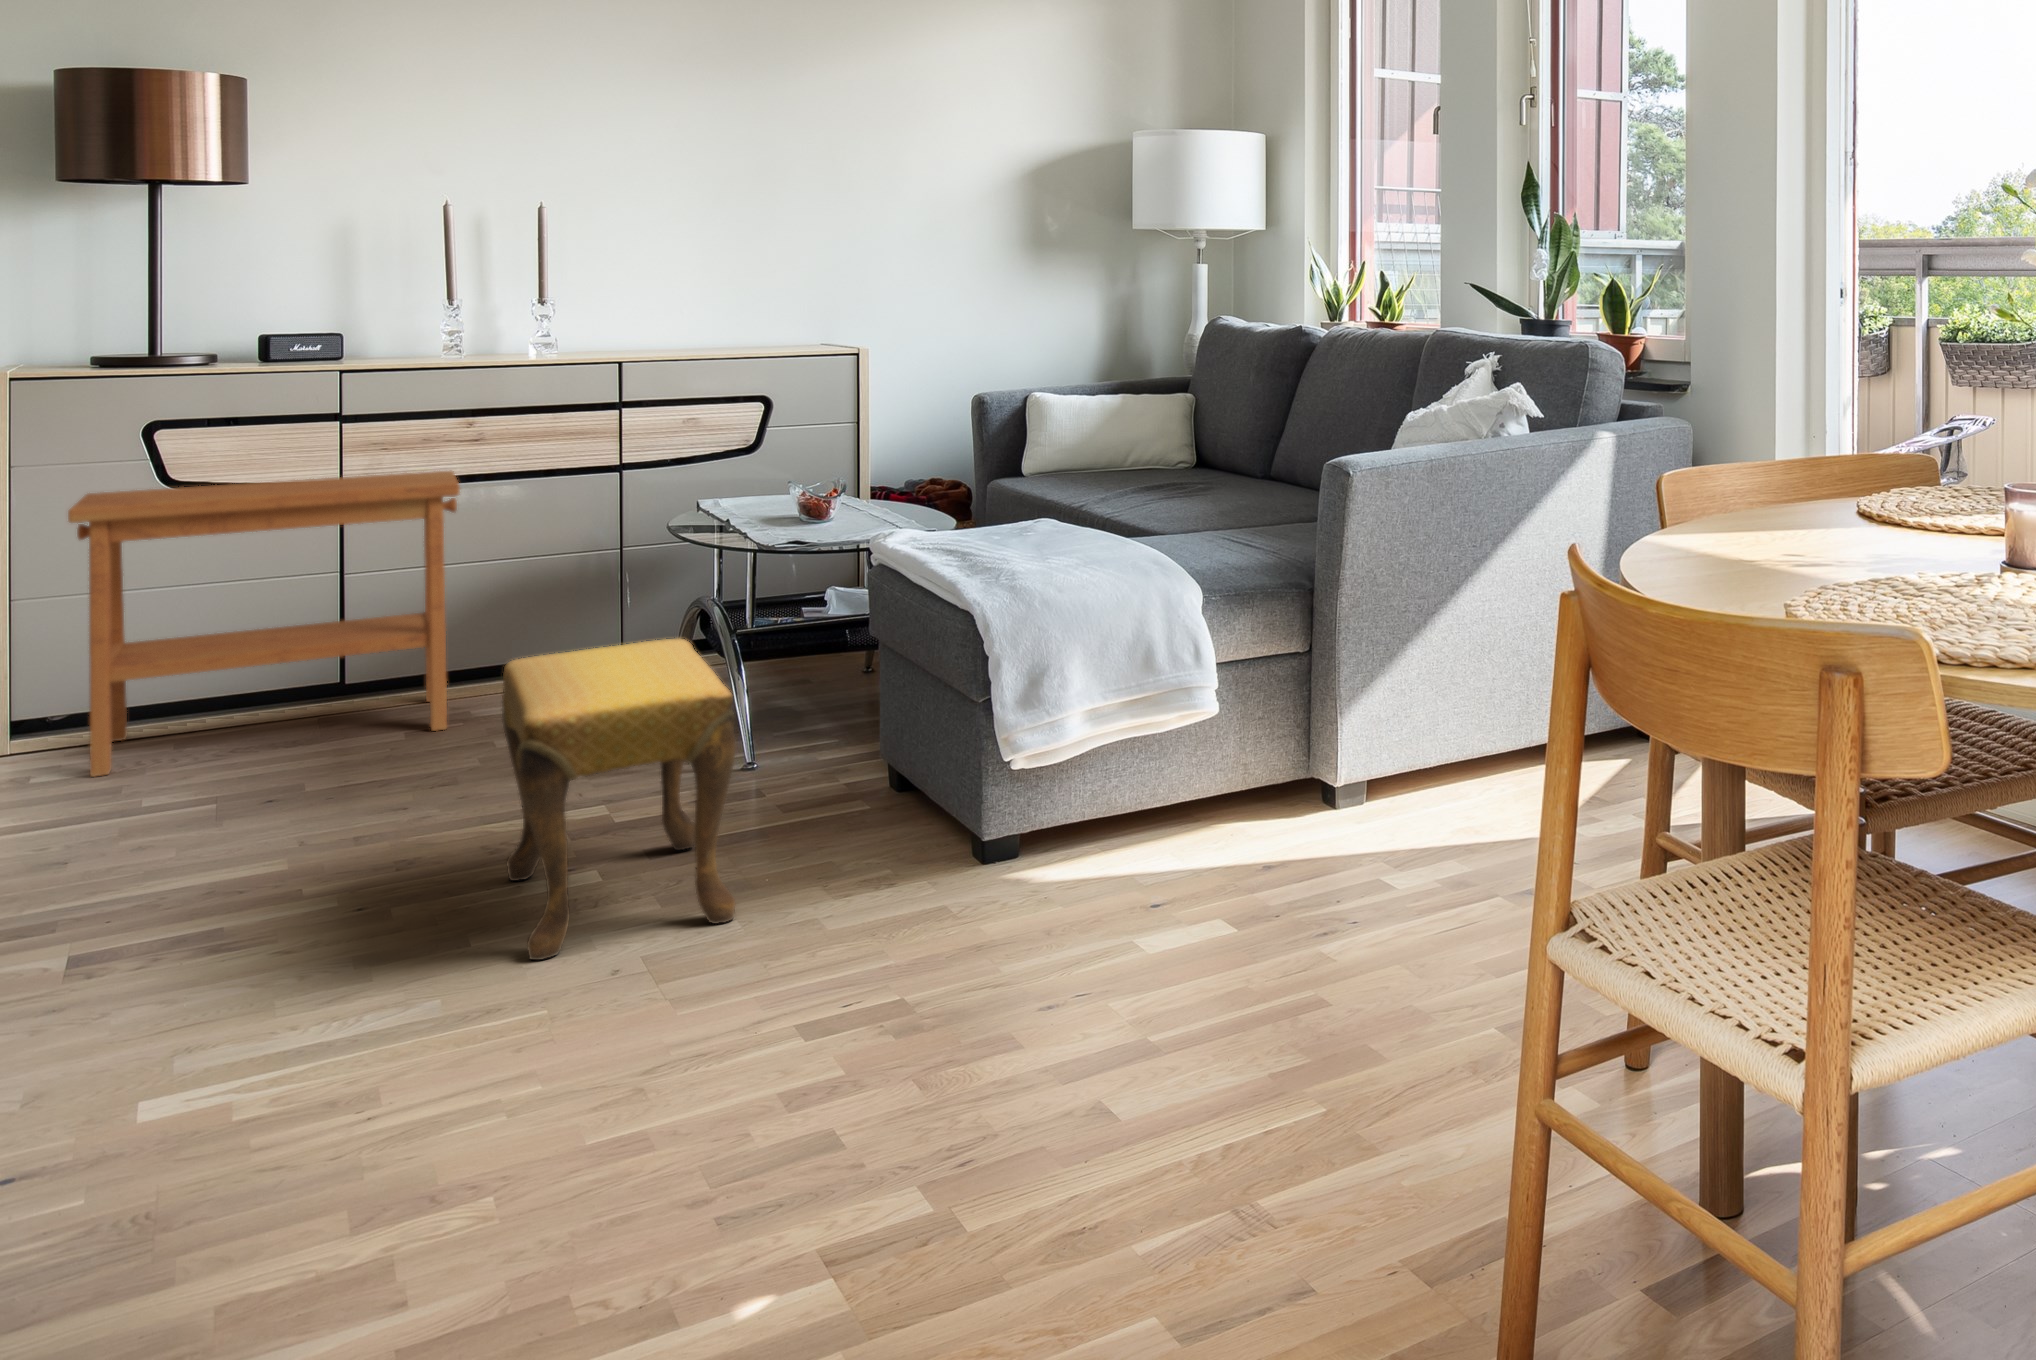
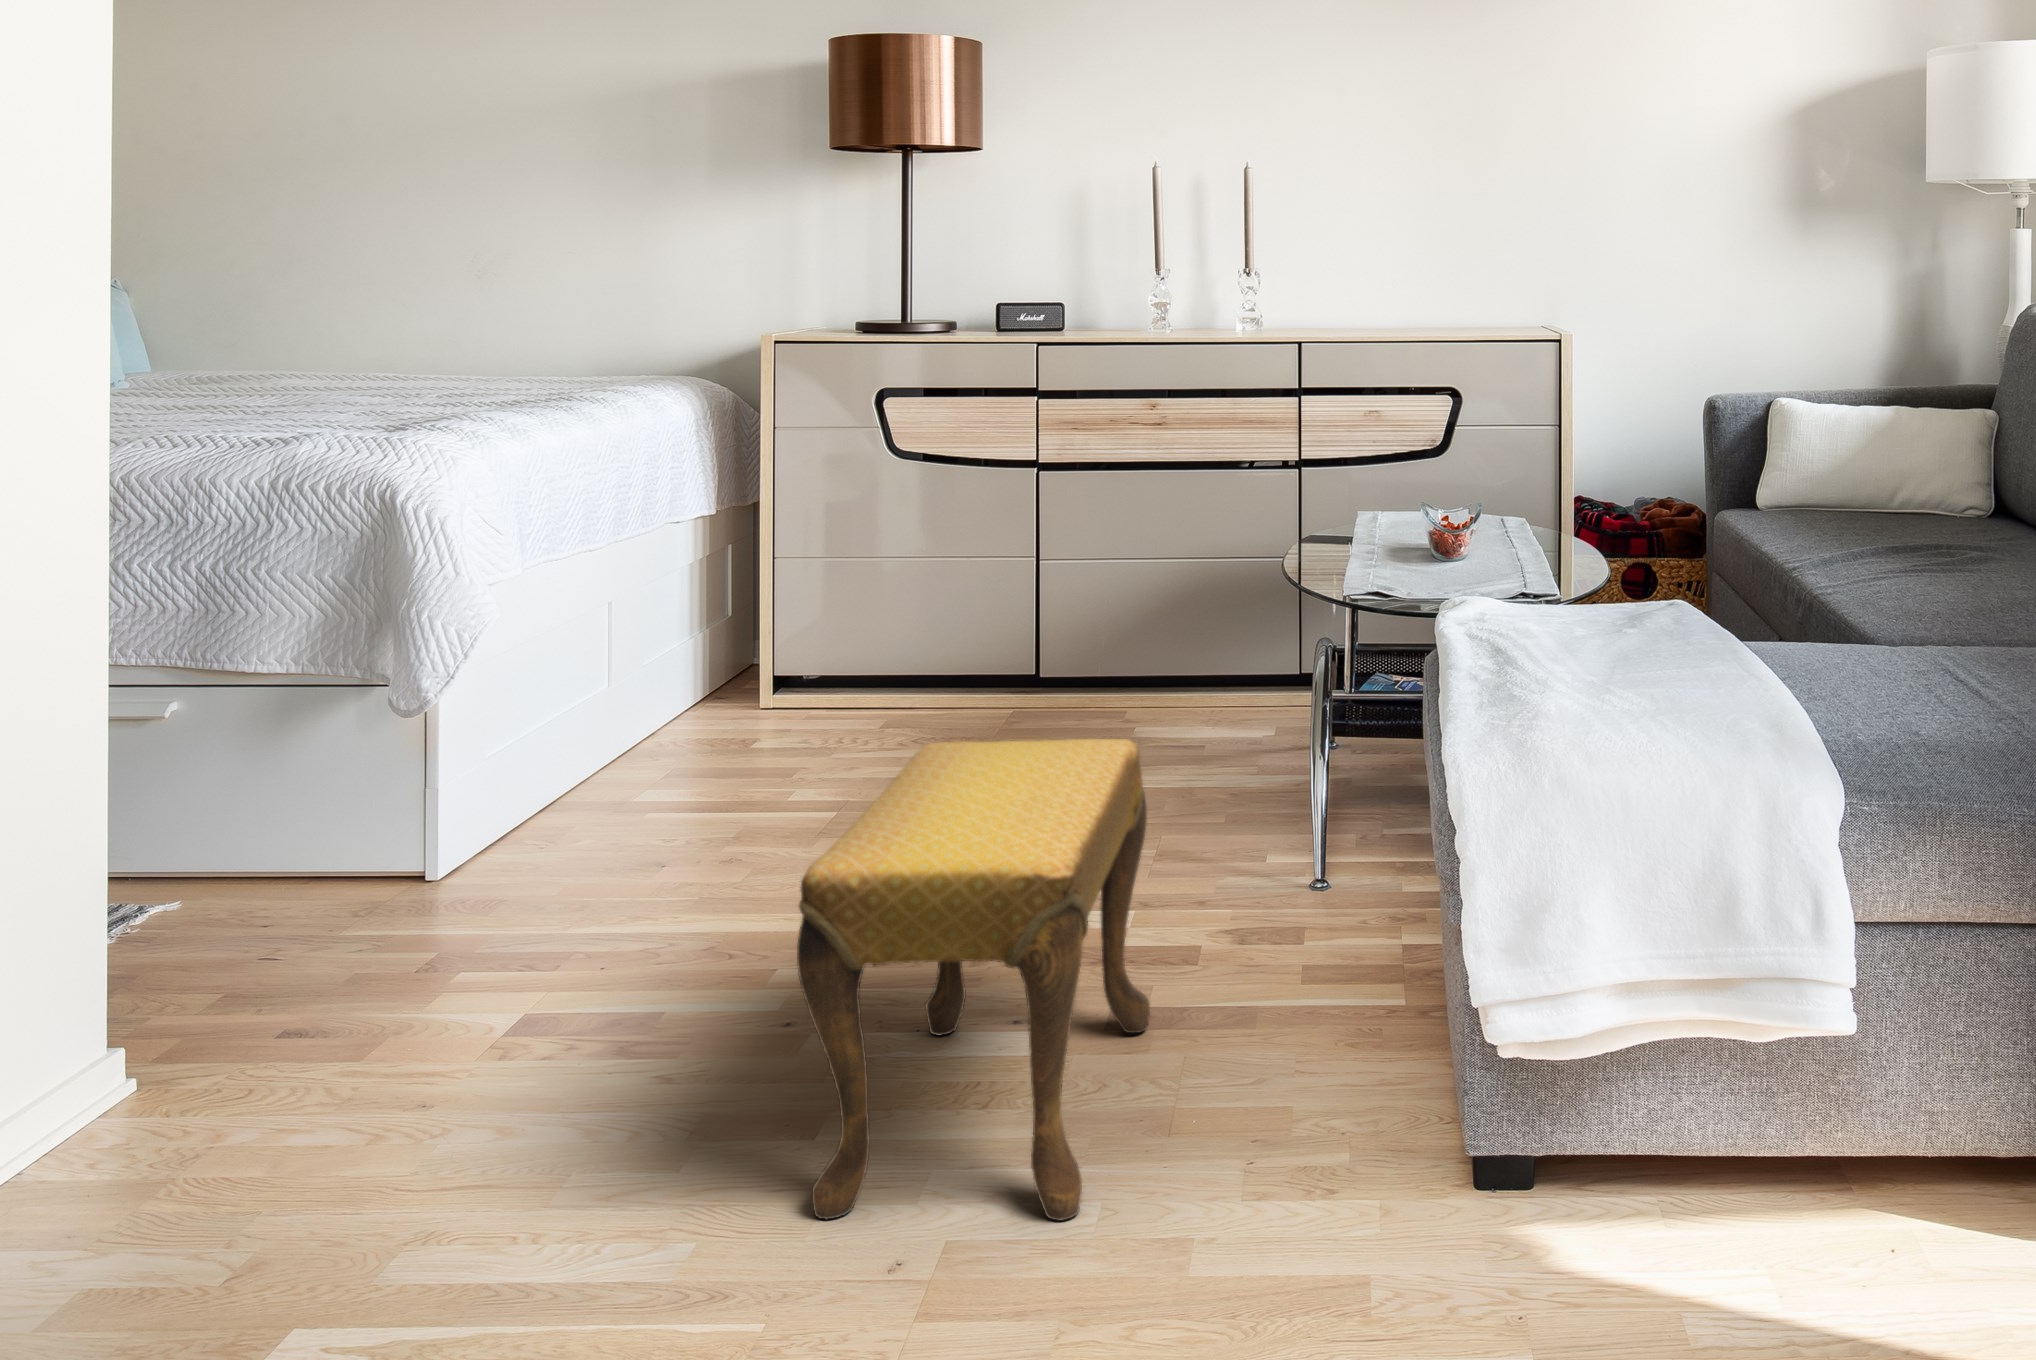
side table: present [68,471,460,777] -> none [773,457,1128,753]

